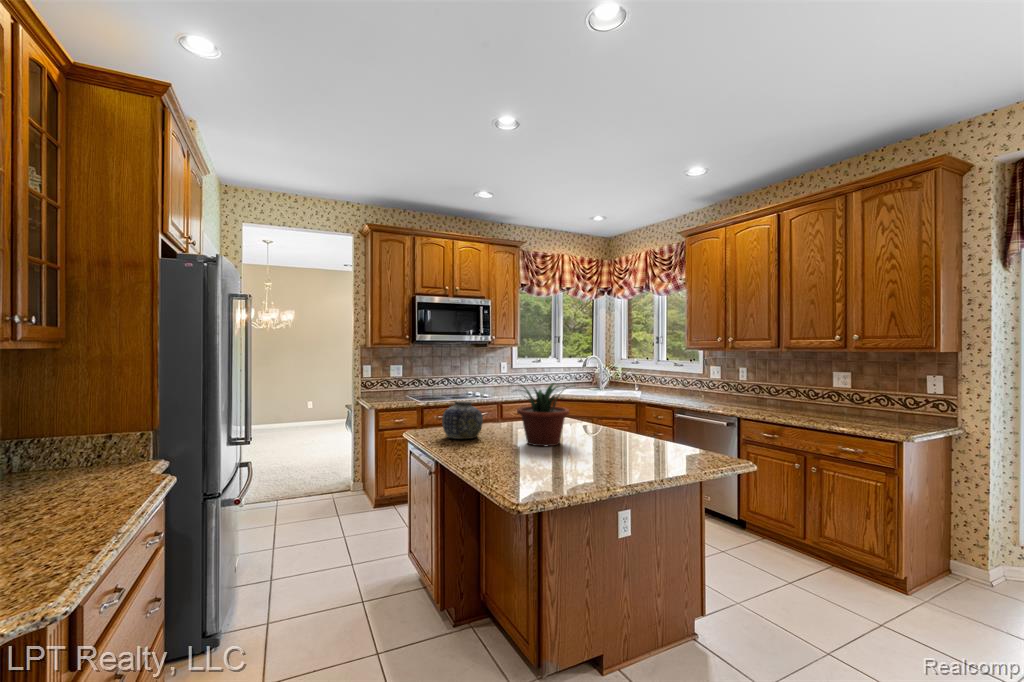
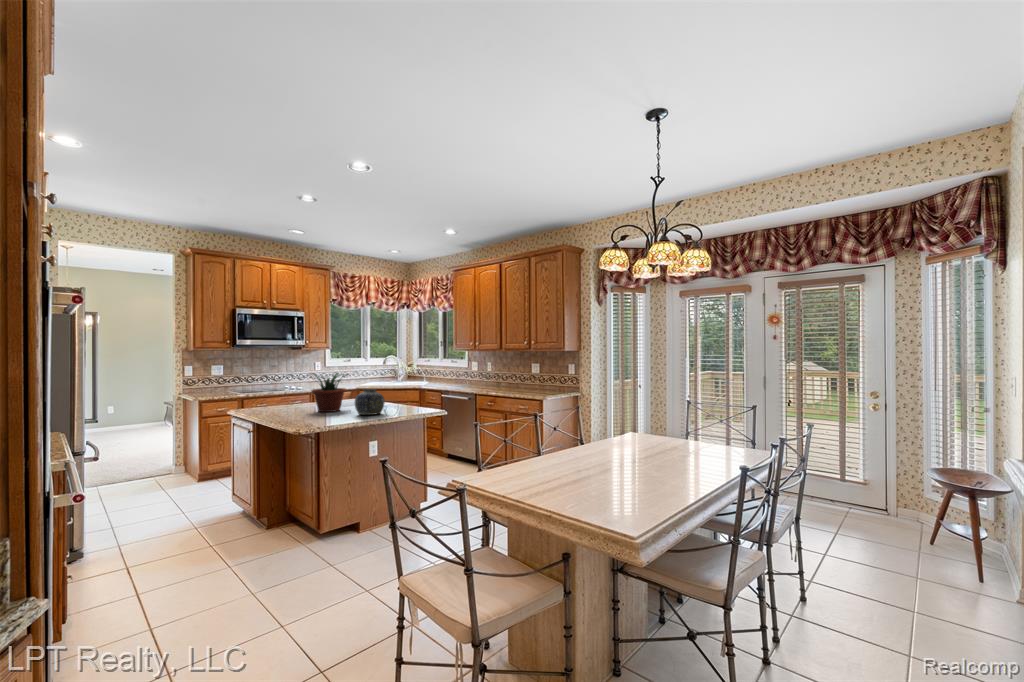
vase: present [442,401,483,439] -> present [355,389,385,415]

